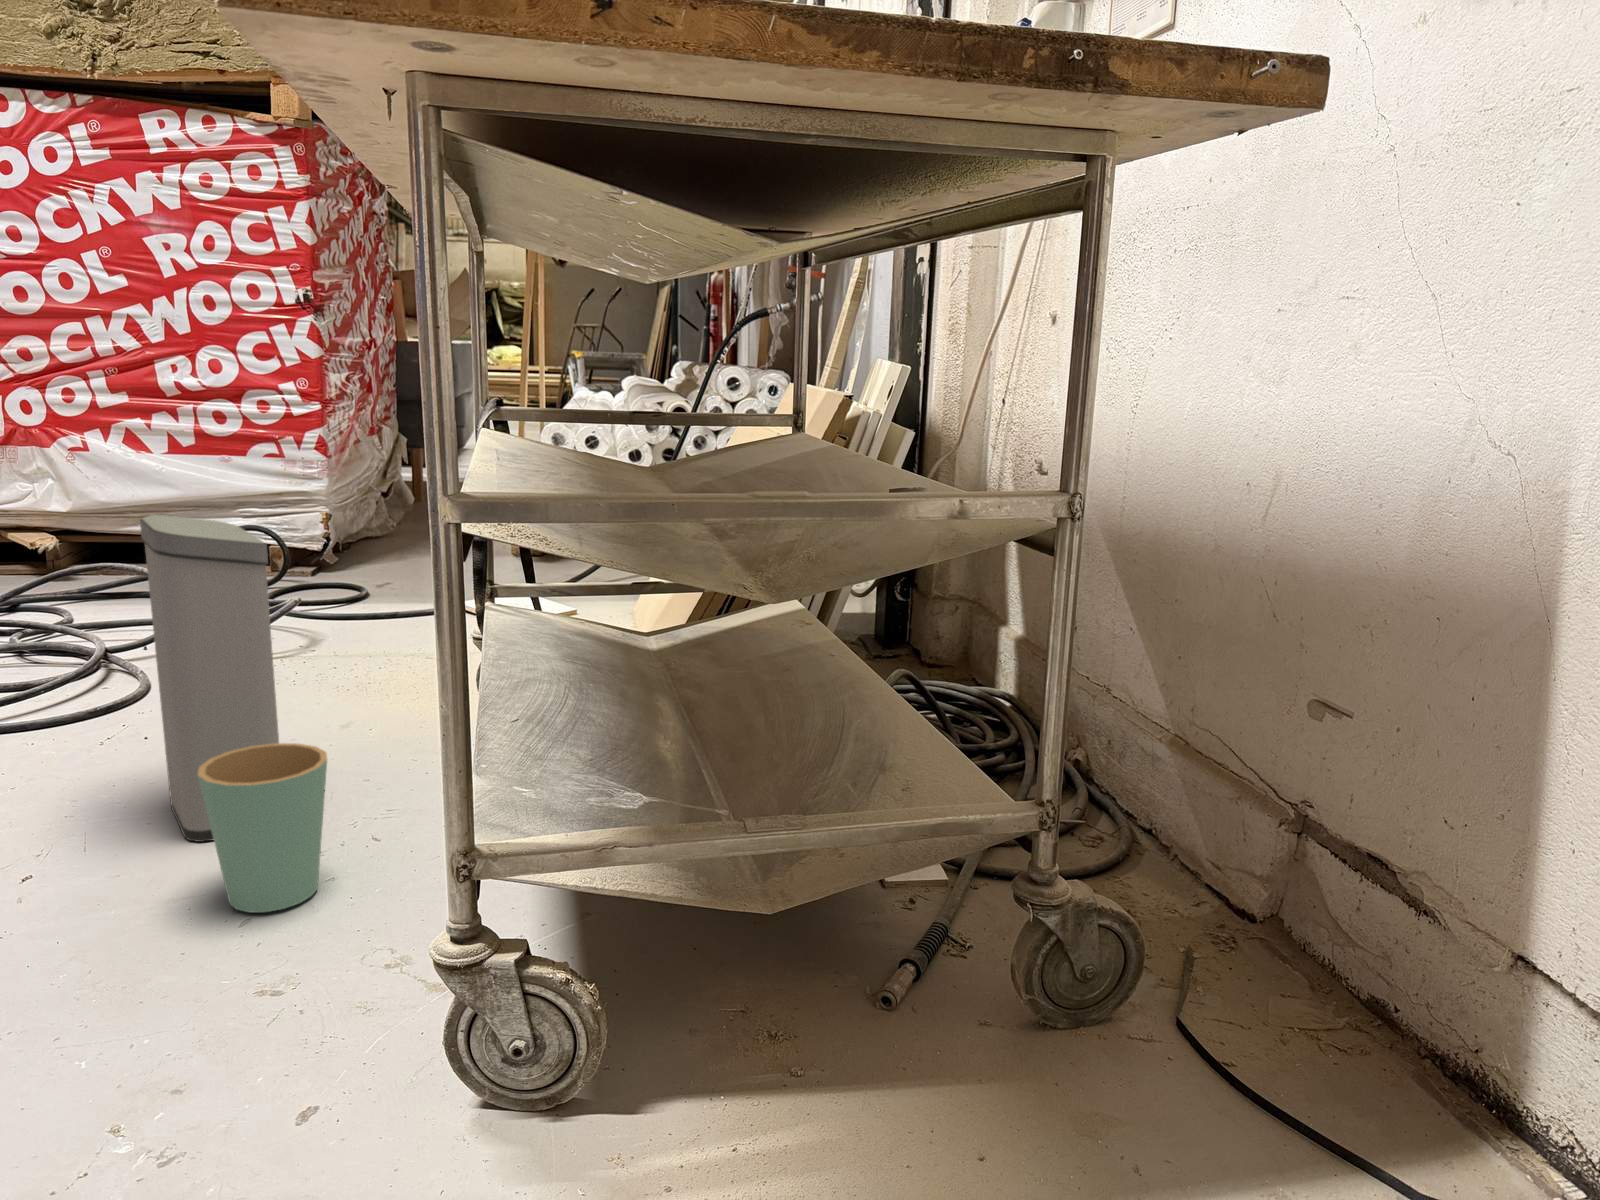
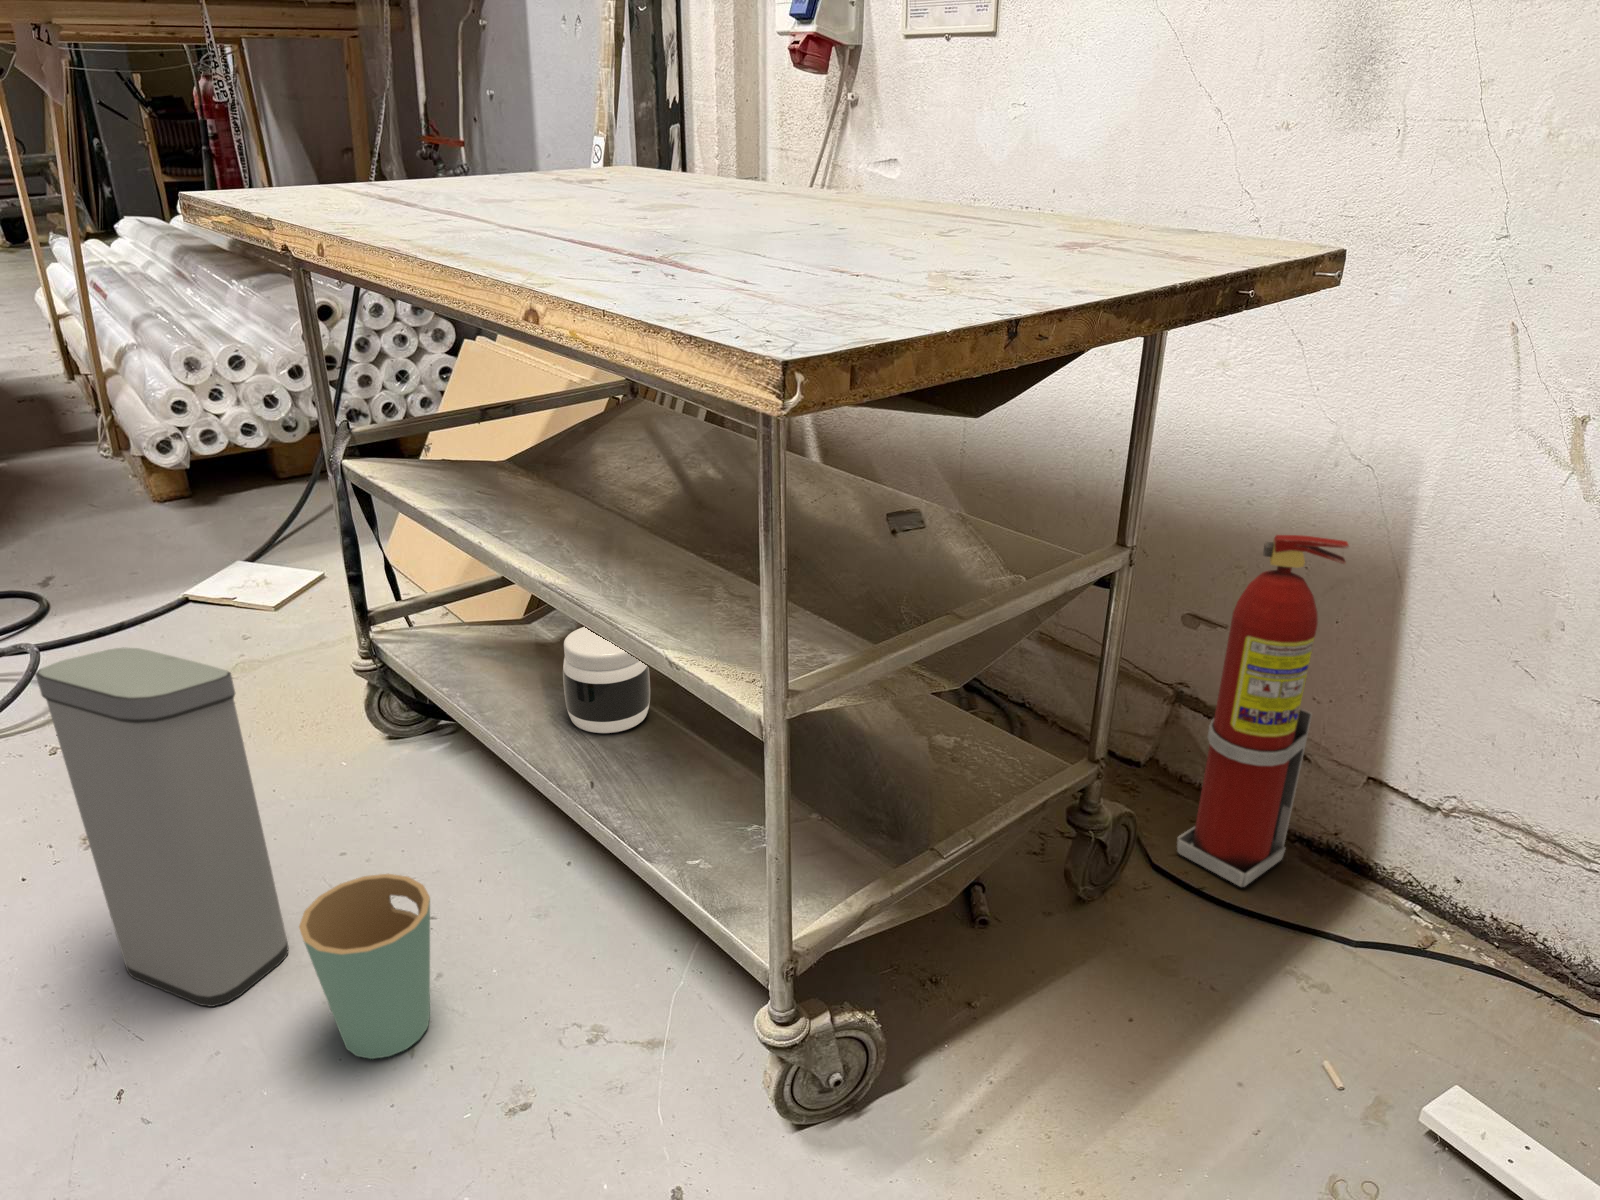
fire extinguisher: none [1221,552,1462,1077] -> present [1177,535,1349,887]
jar: none [565,591,651,693] -> present [563,627,650,733]

